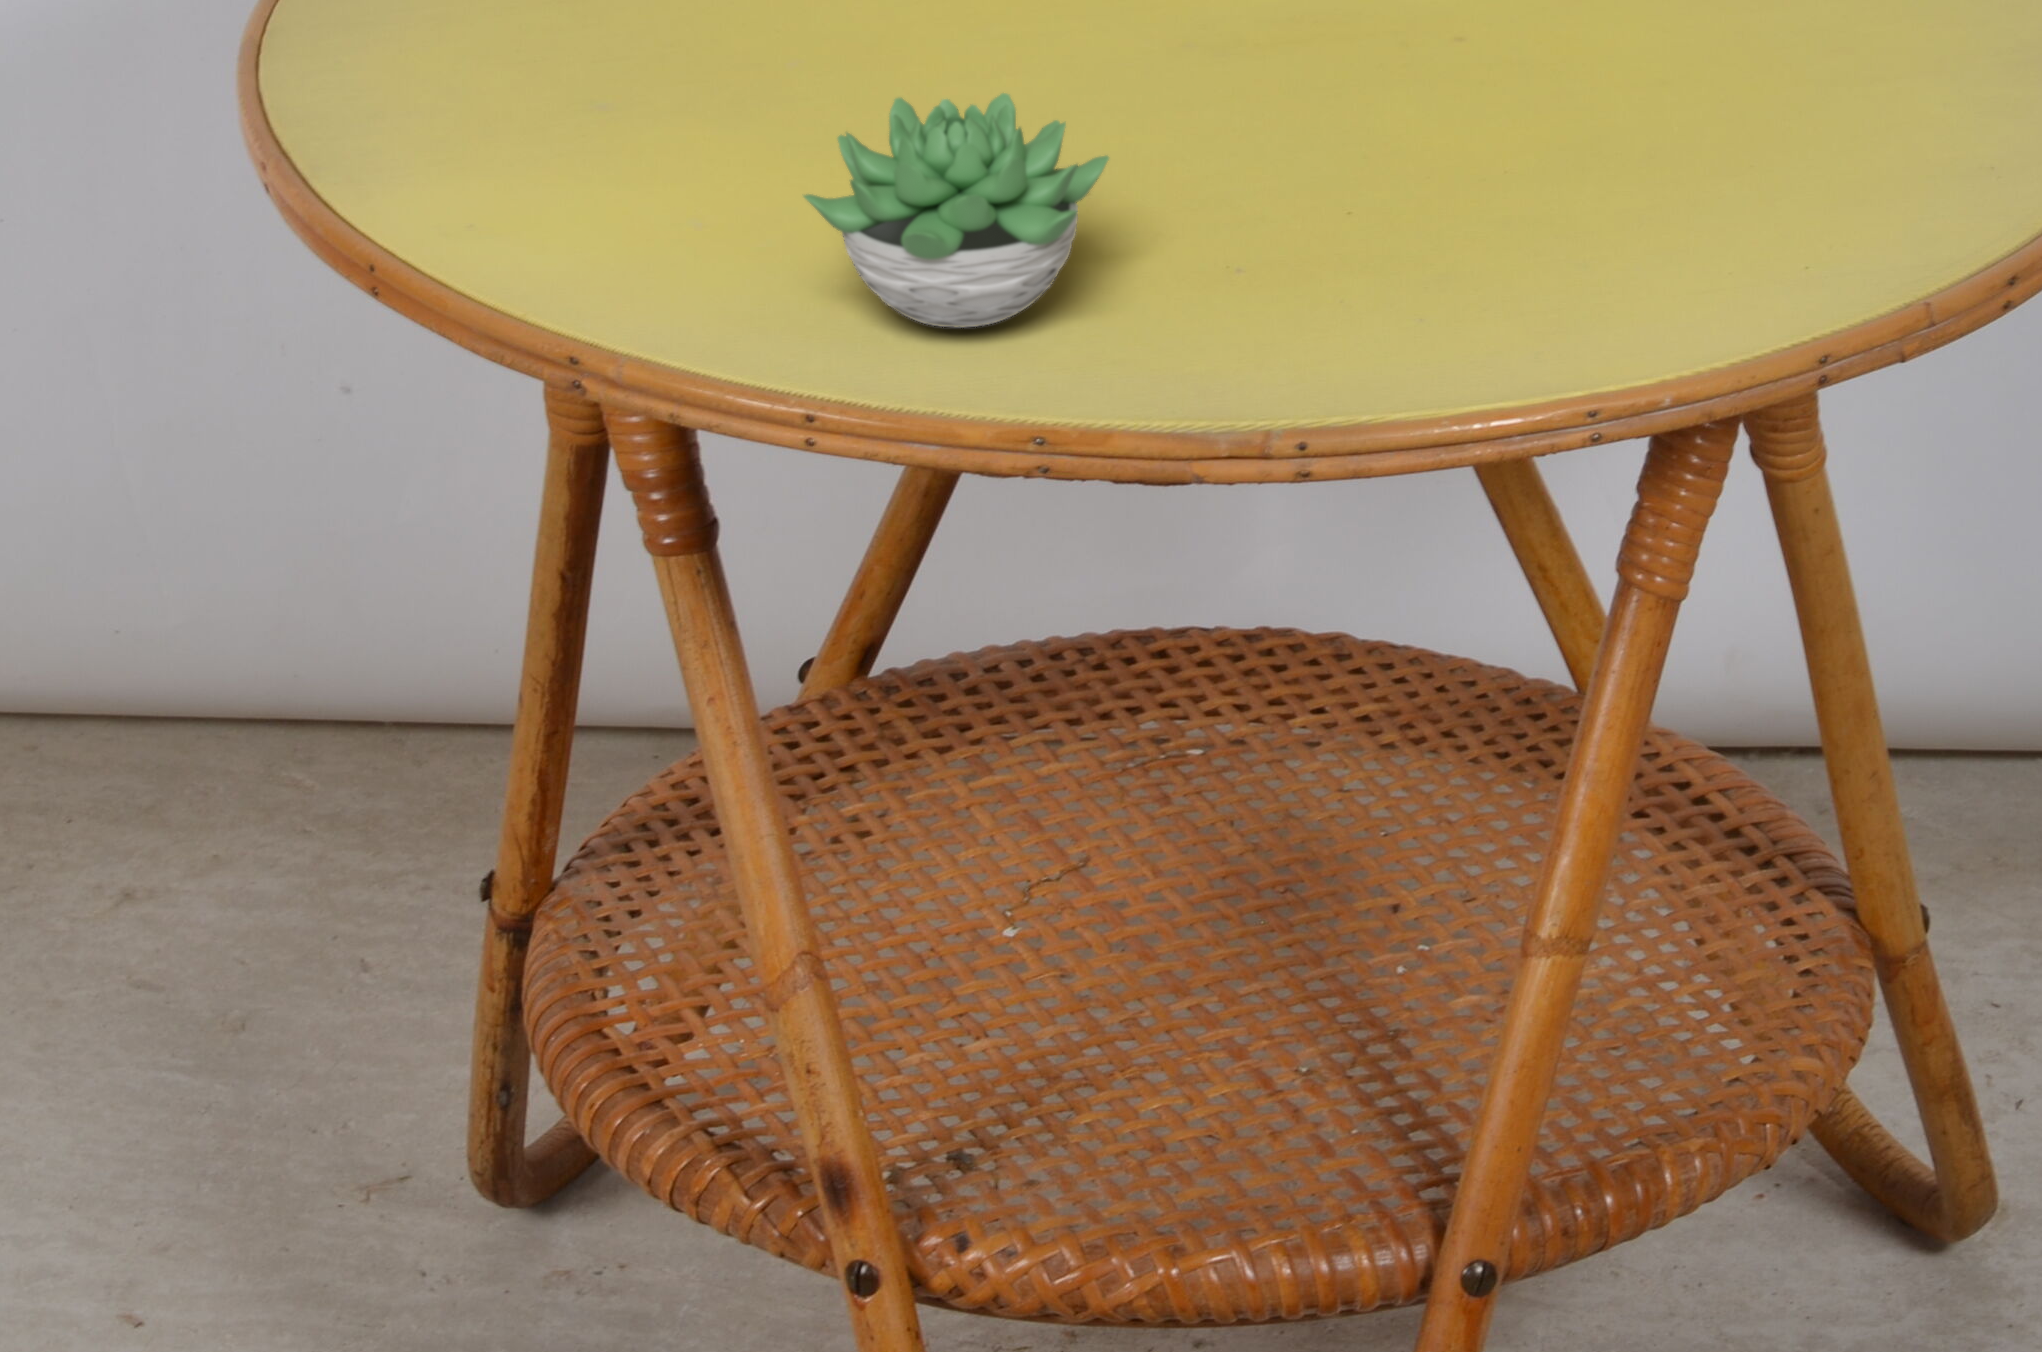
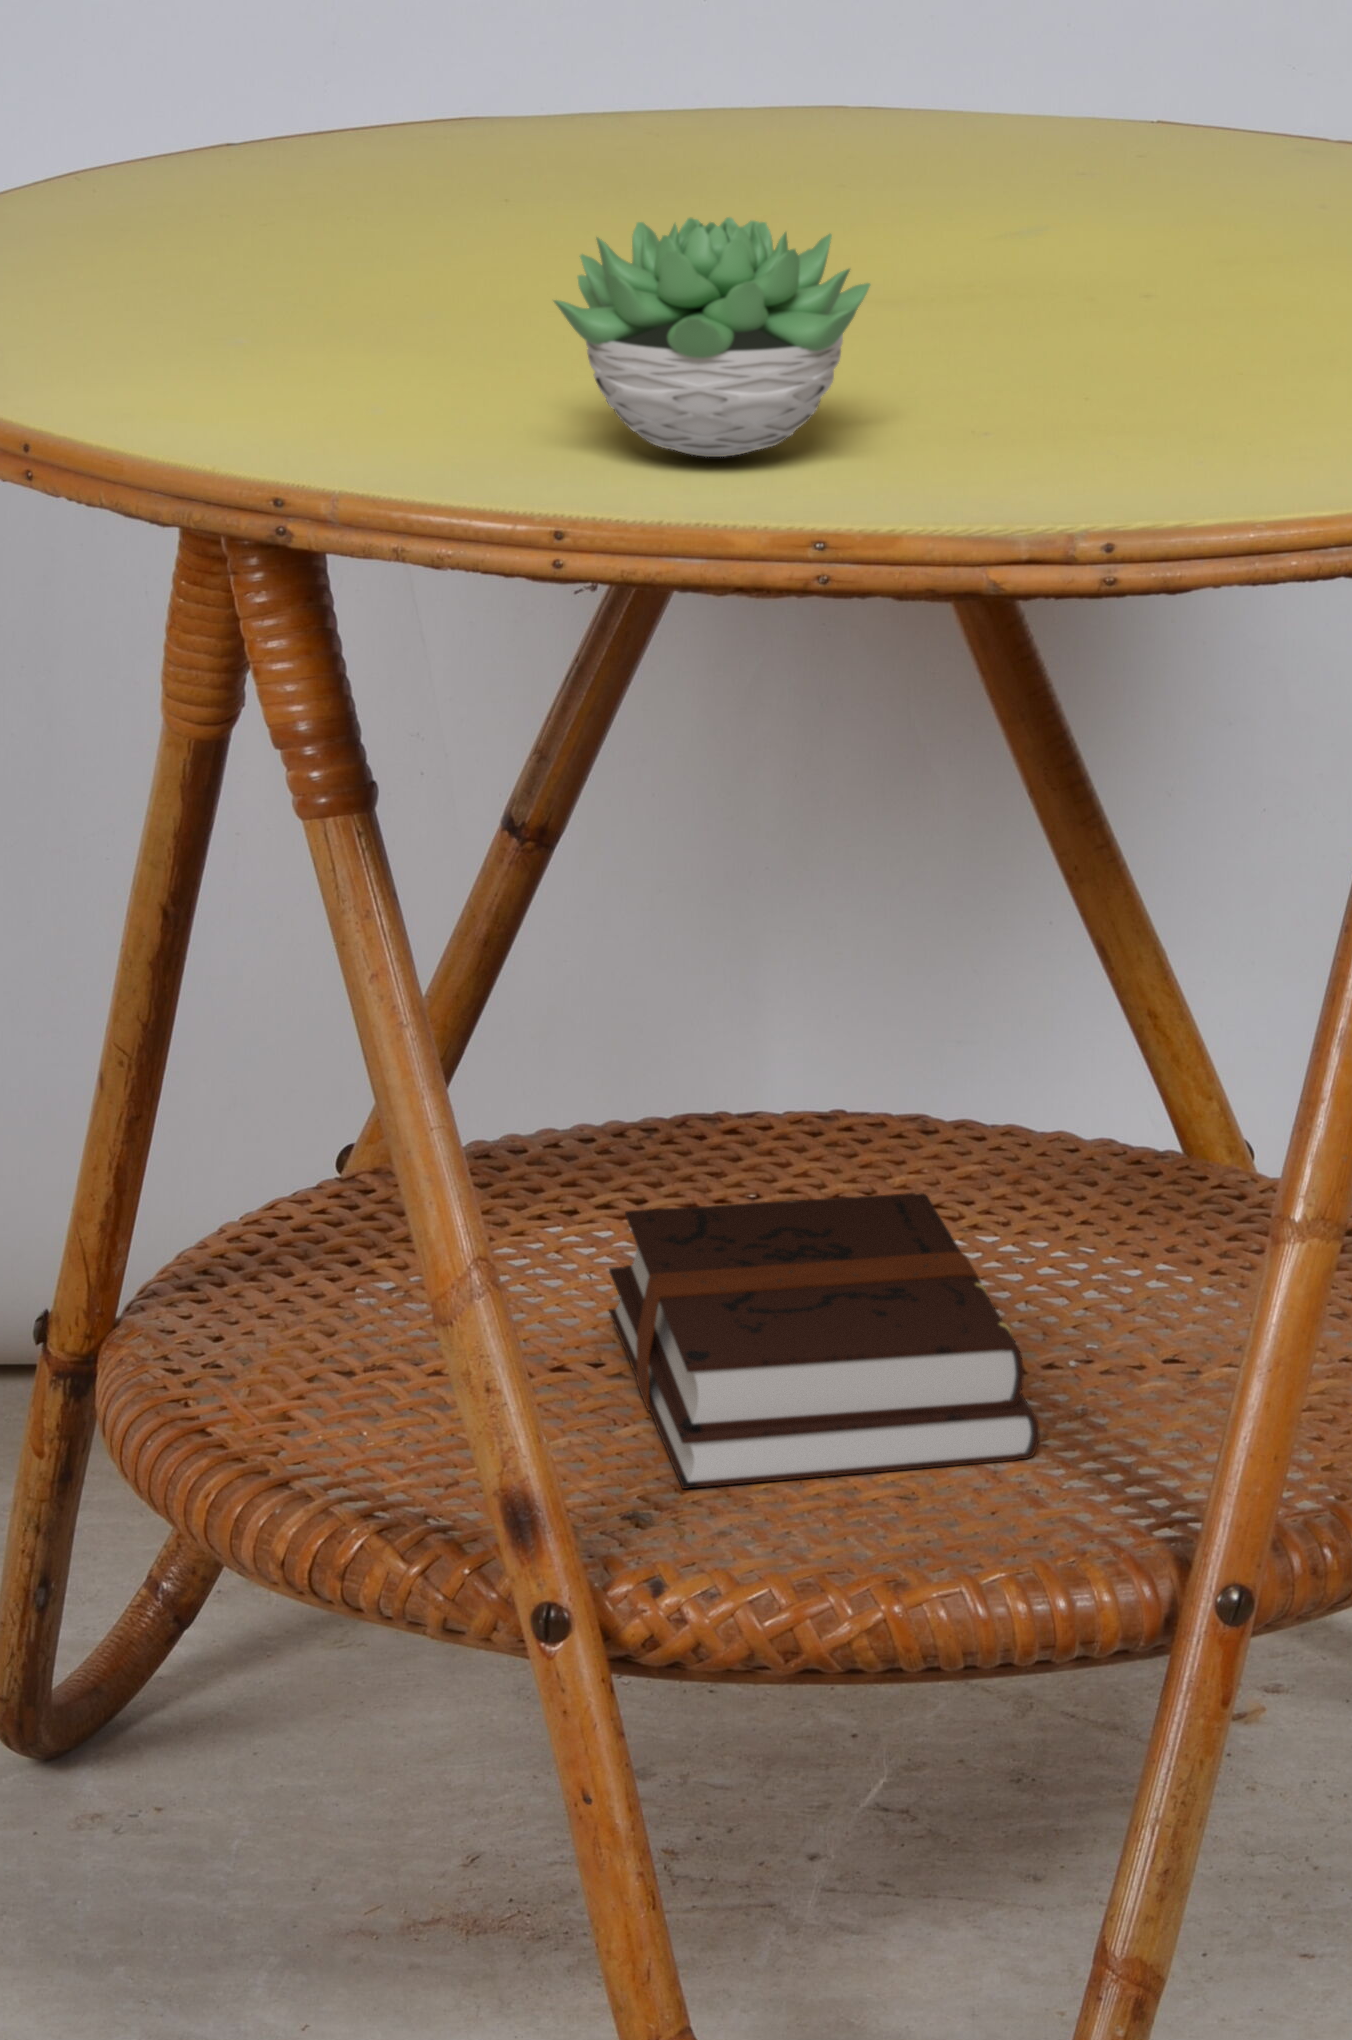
hardback book: none [988,793,1346,1110] -> present [609,1193,1040,1488]

